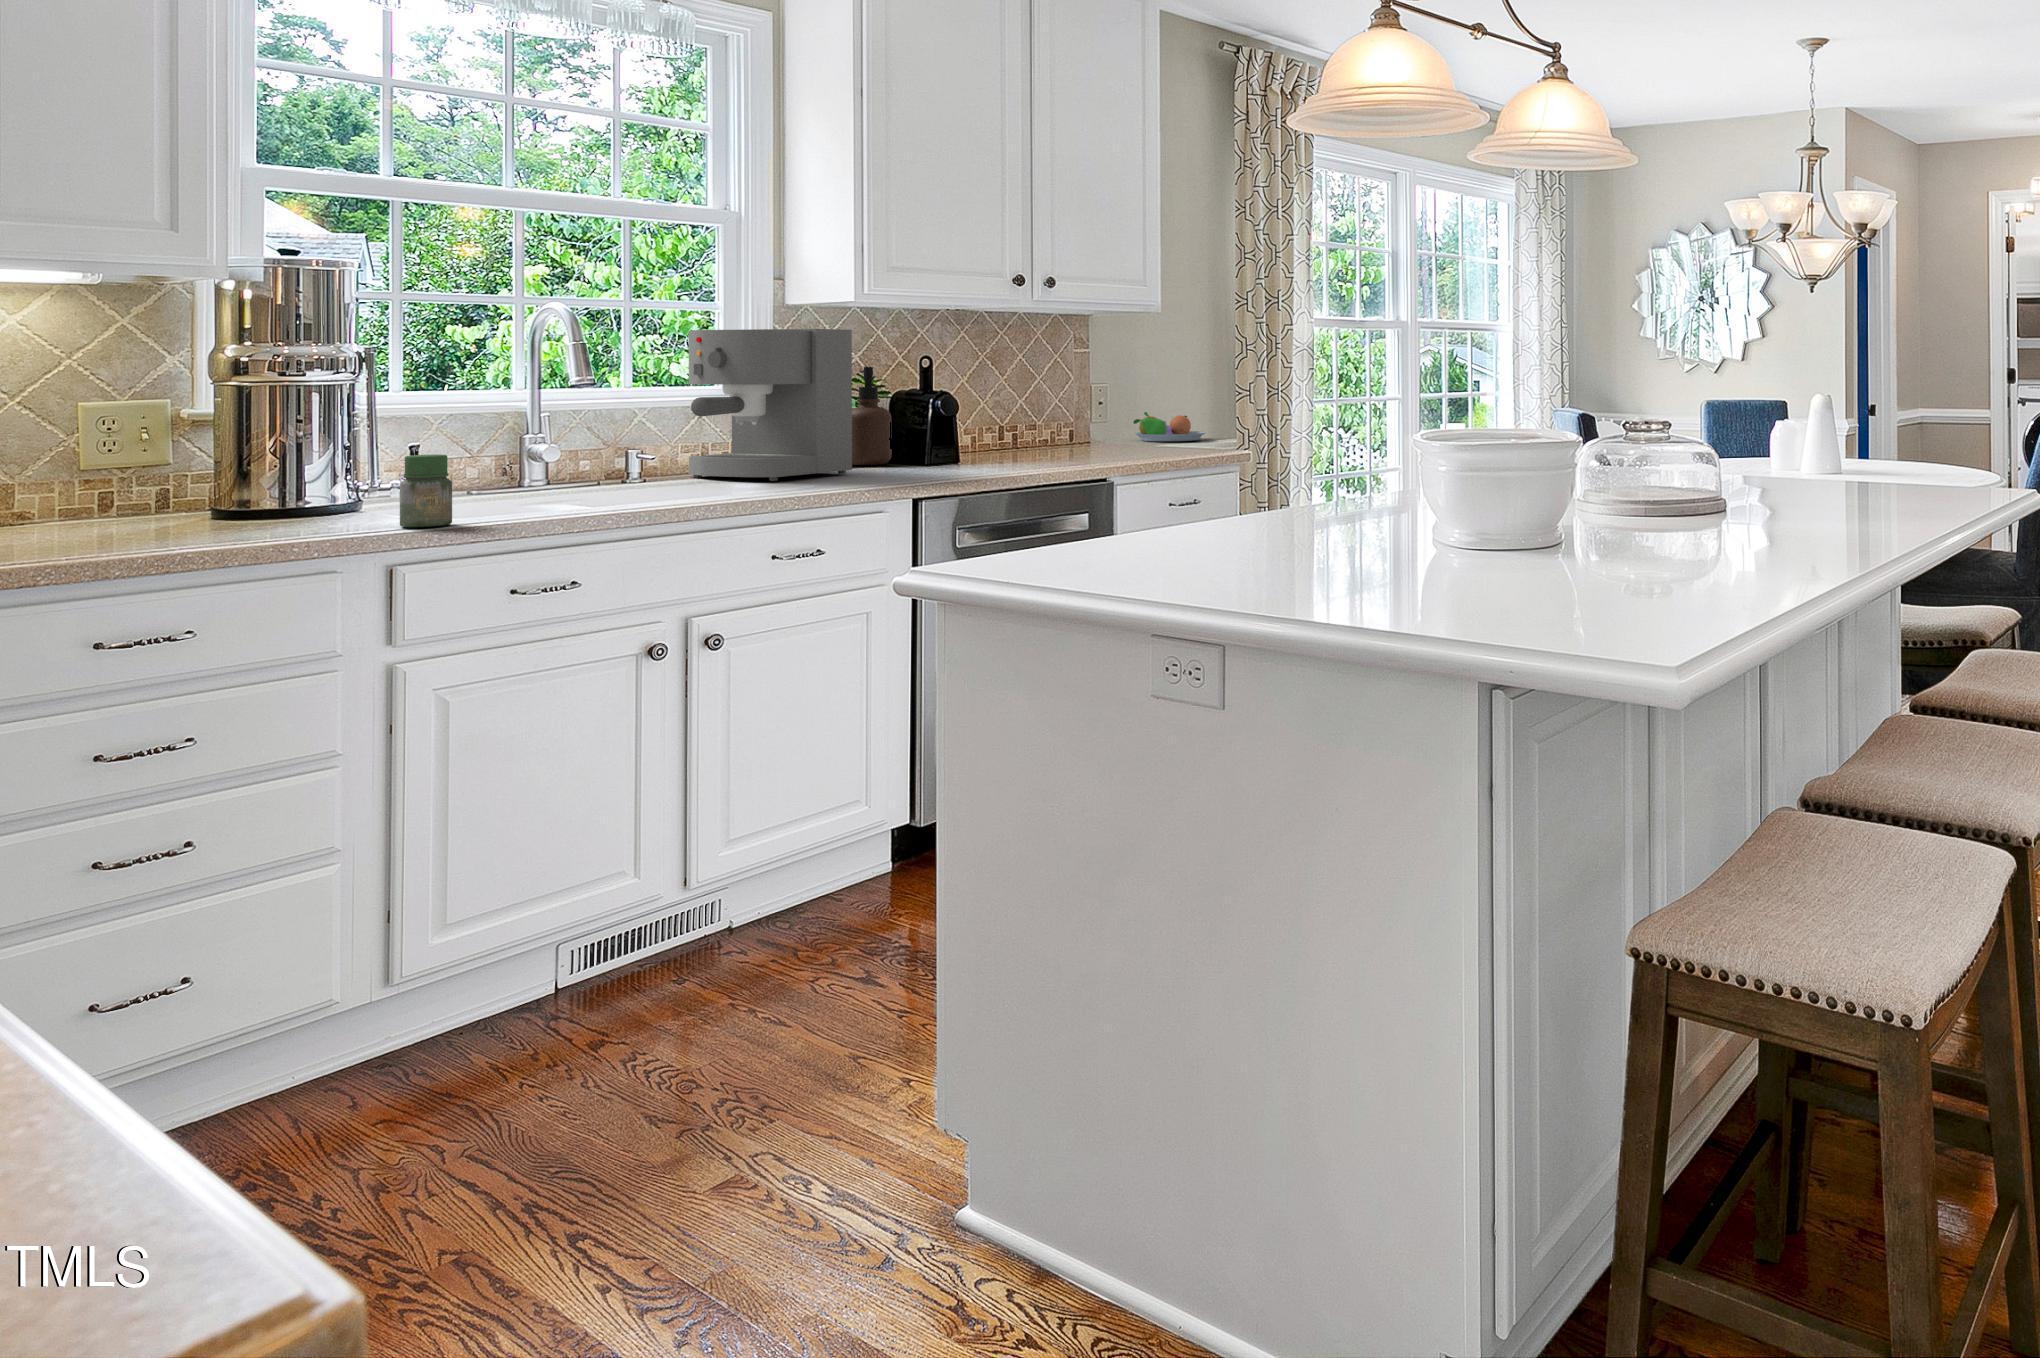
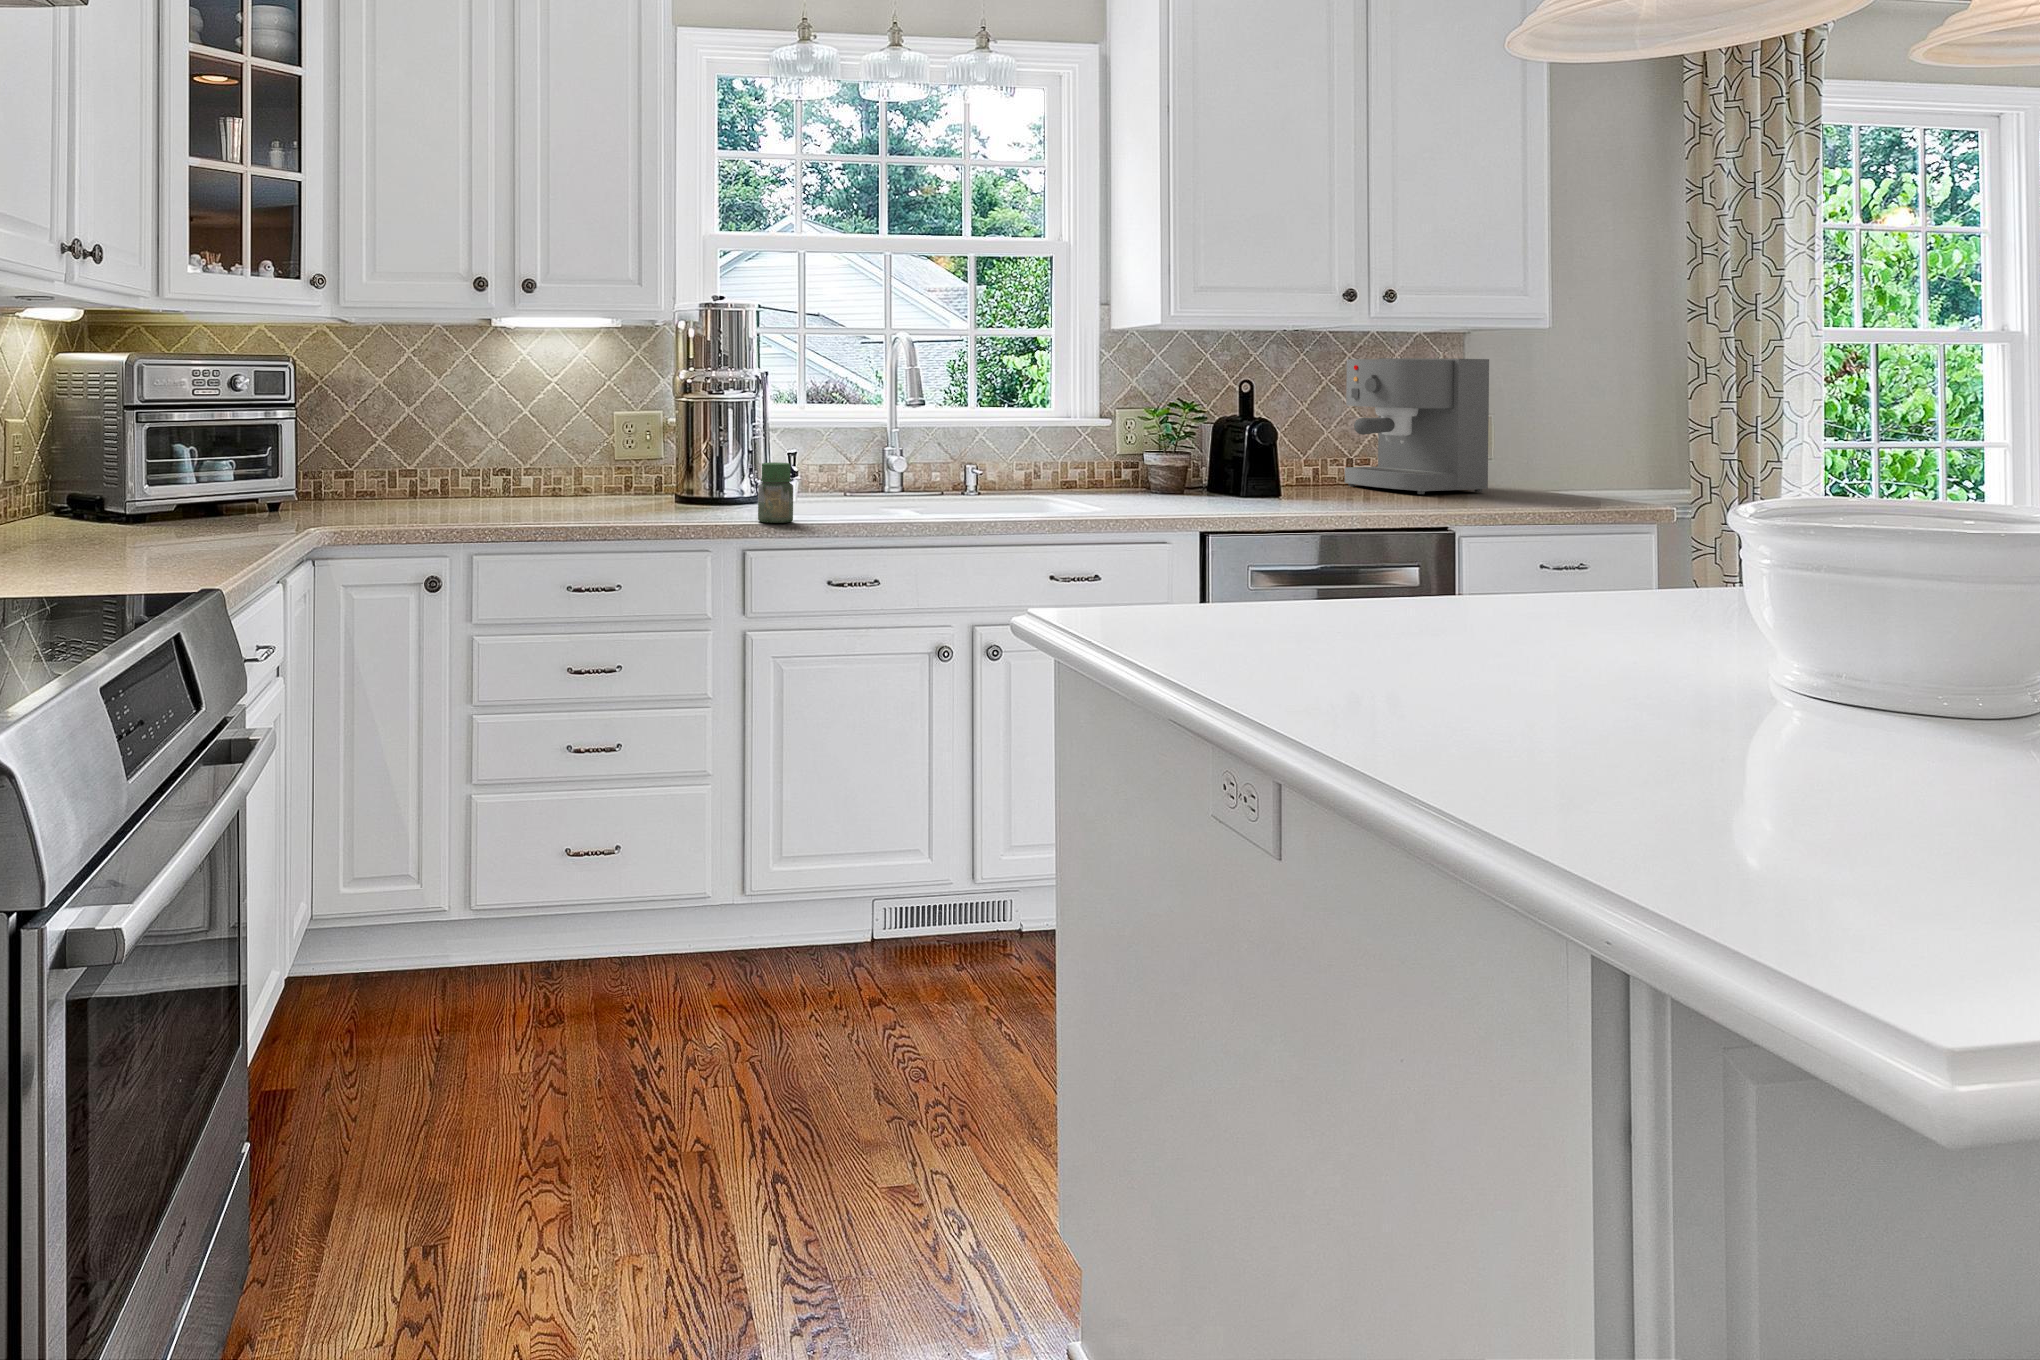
coffee maker: present [689,329,852,481] -> present [1345,358,1489,494]
soap dispenser: present [852,367,892,465] -> none [1167,392,1211,491]
fruit bowl: present [1133,412,1206,441] -> none [1511,449,1609,486]

